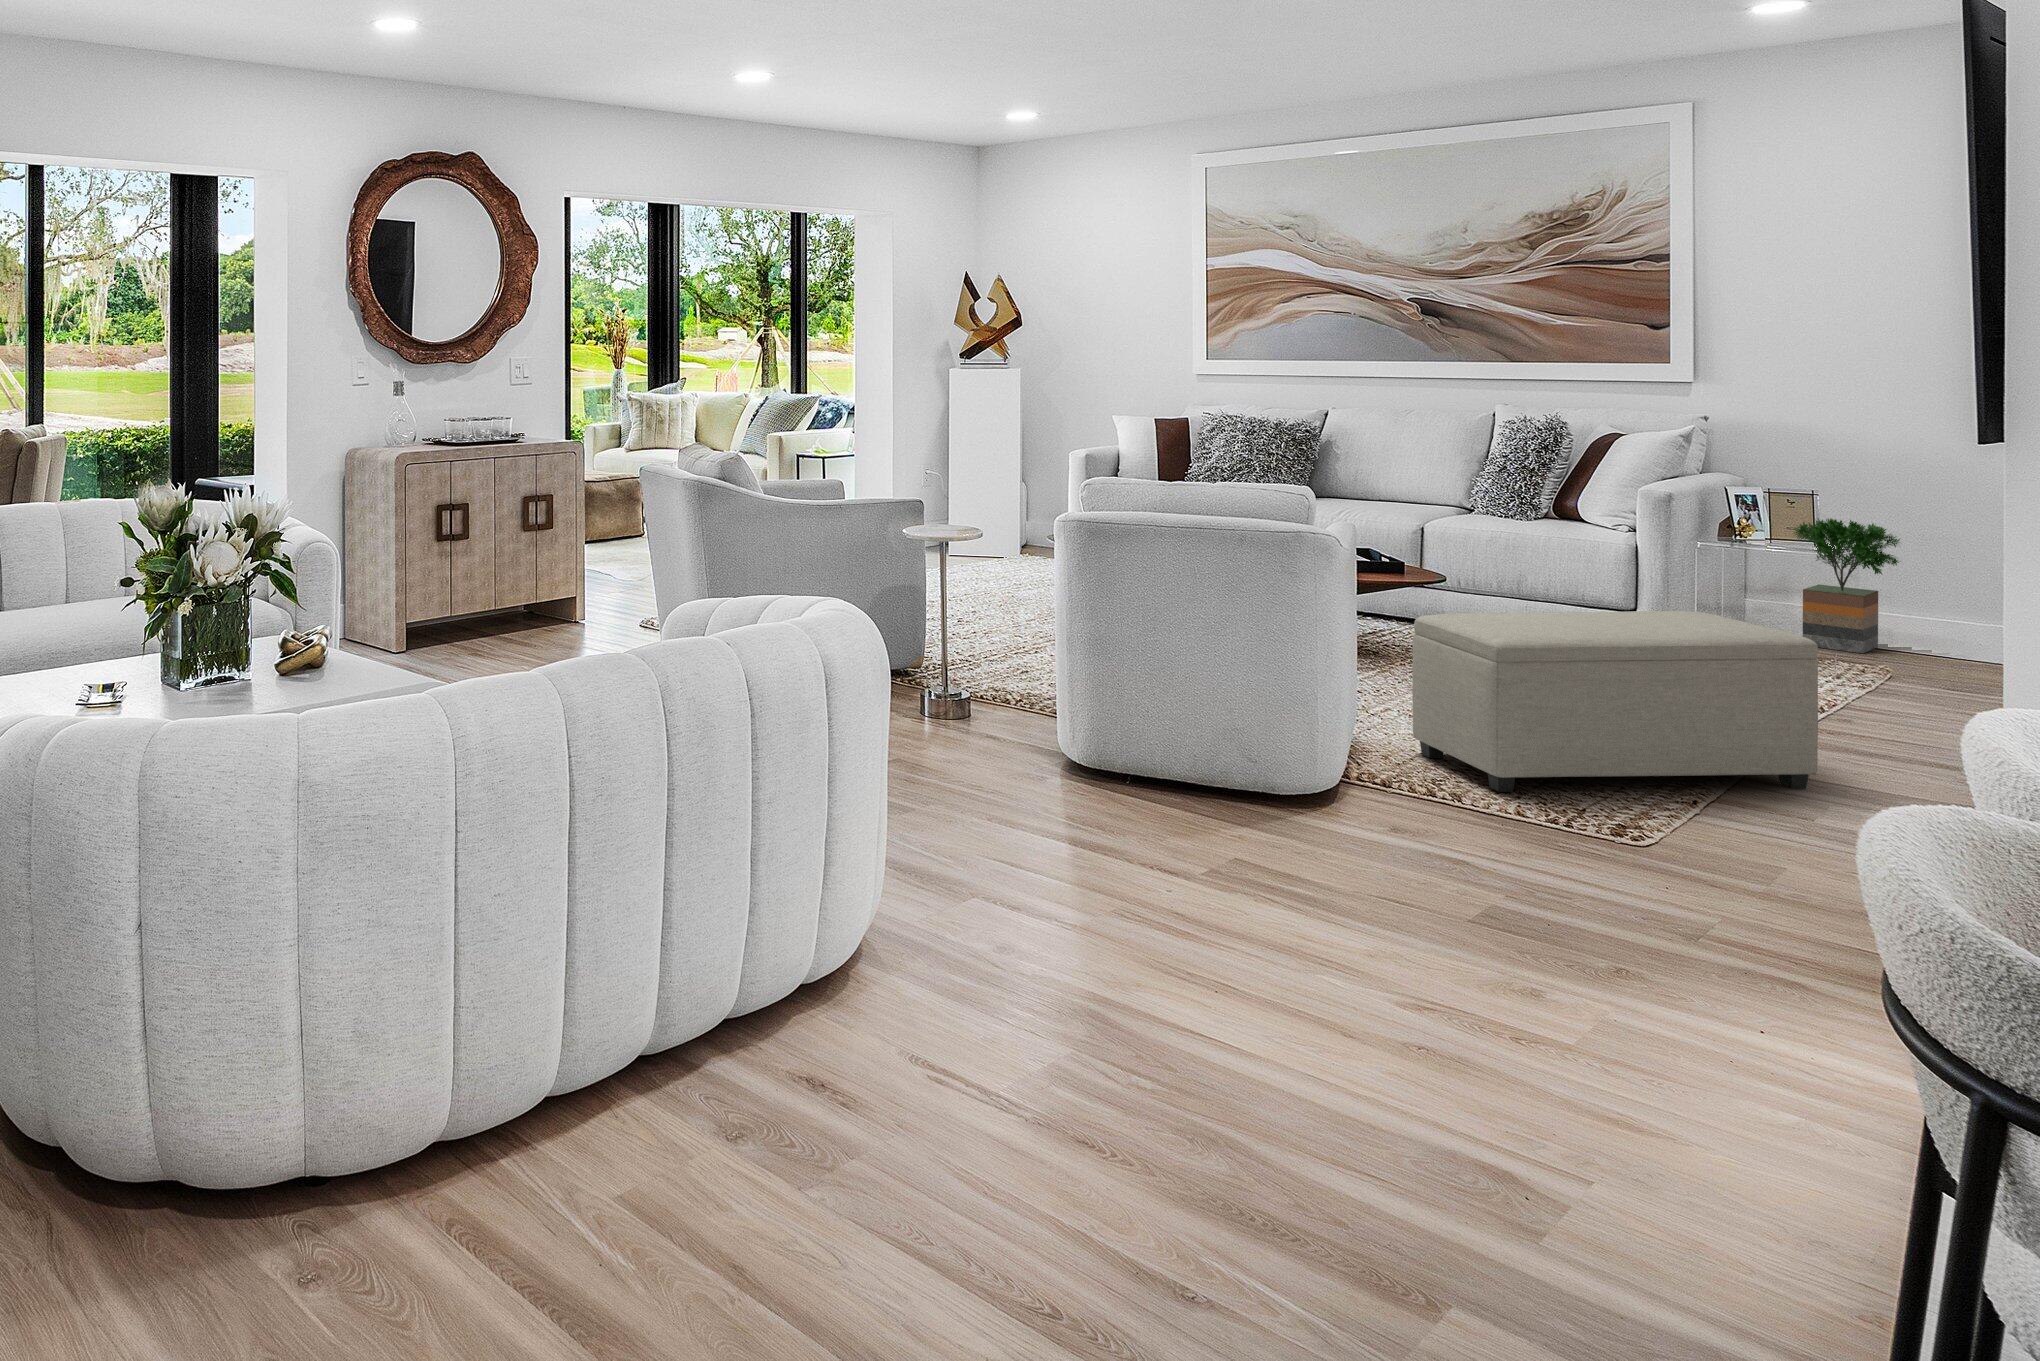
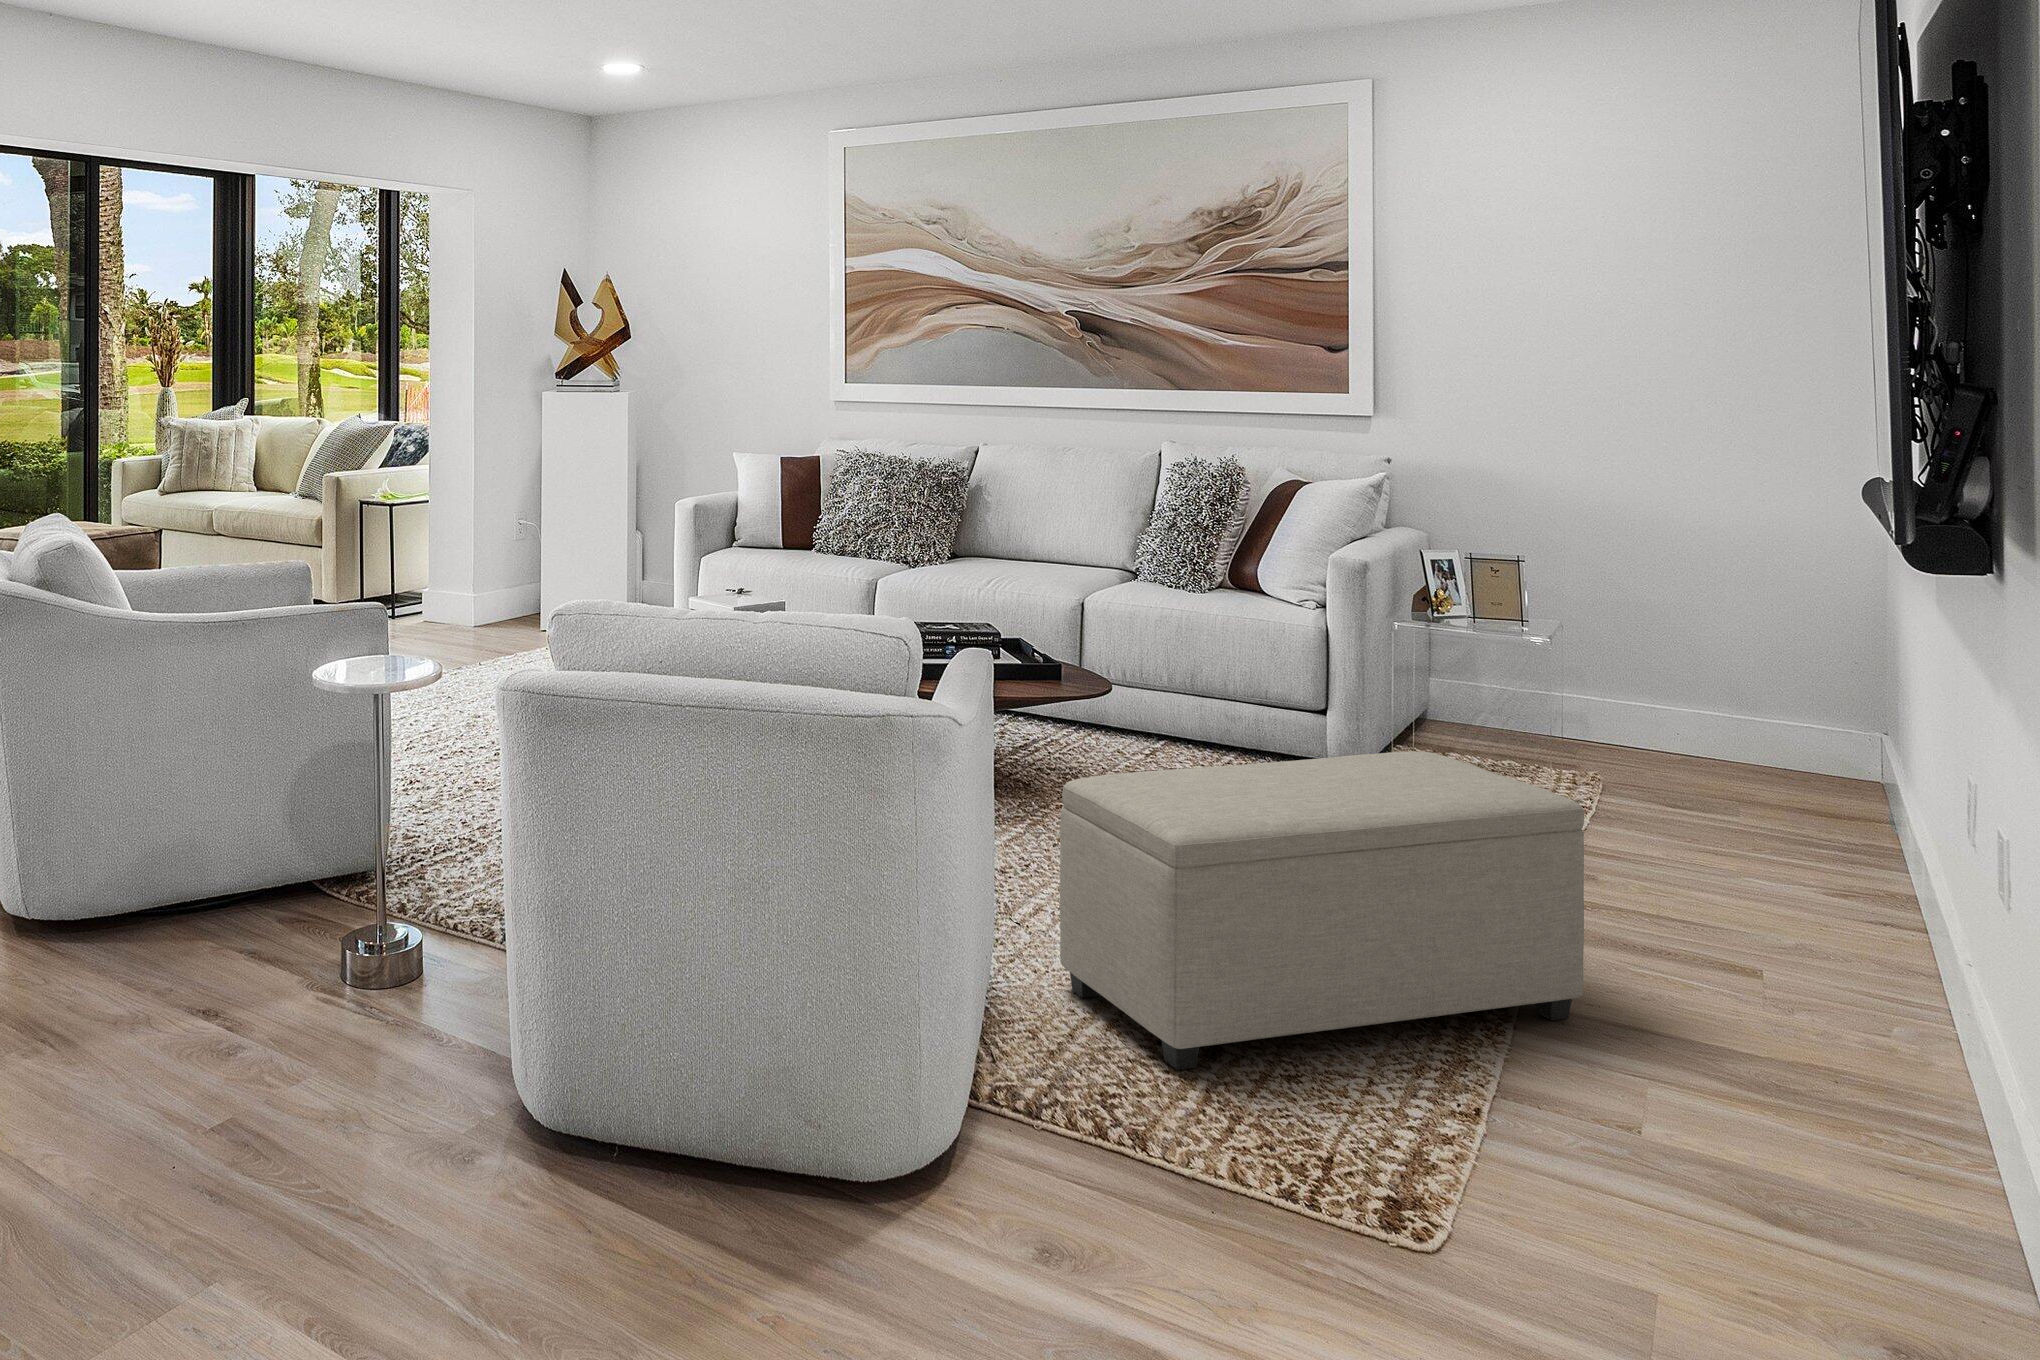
potted tree: present [1794,519,1900,653] -> none [1484,584,1605,753]

